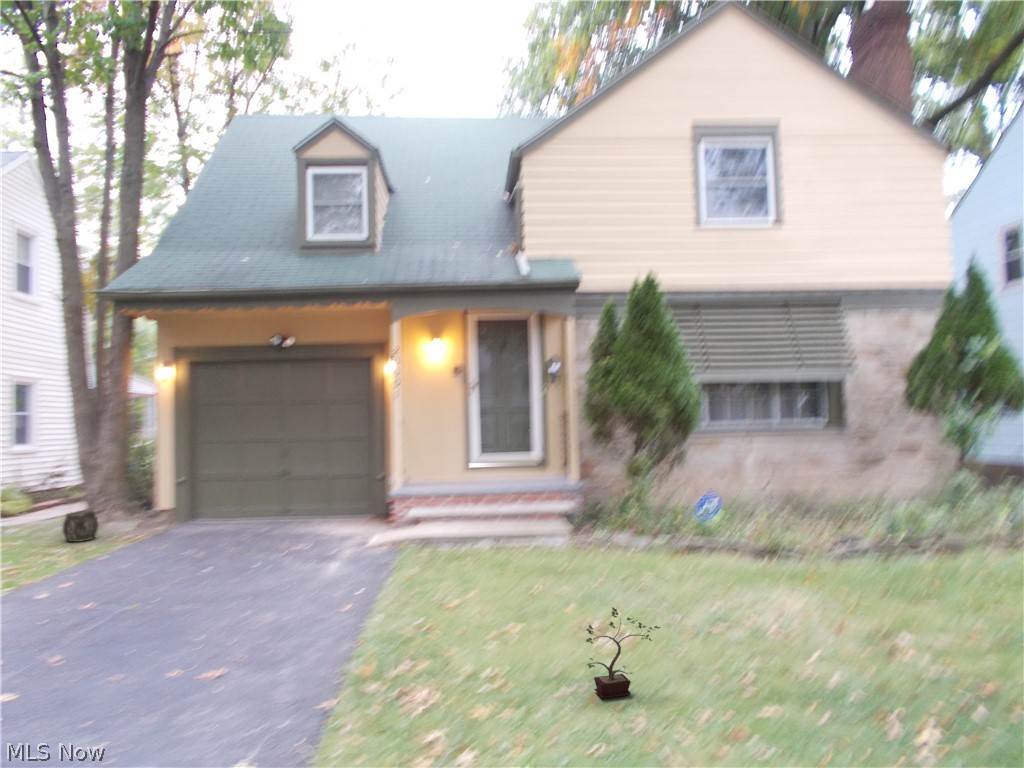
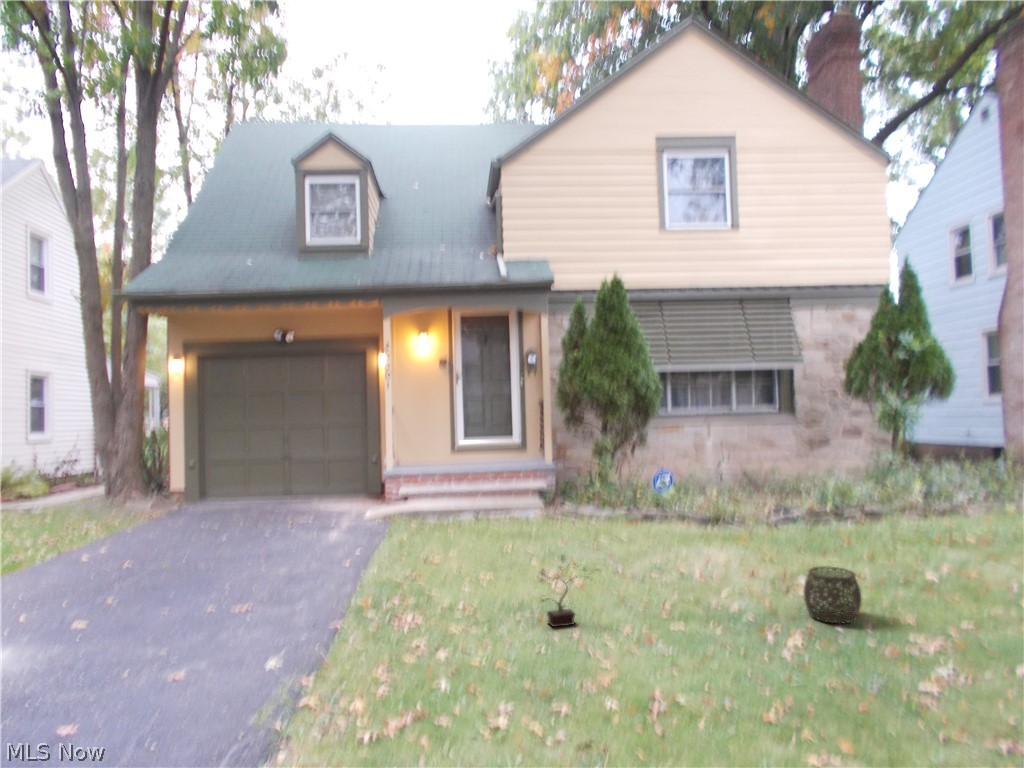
woven basket: present [63,511,99,542] -> present [804,566,862,623]

